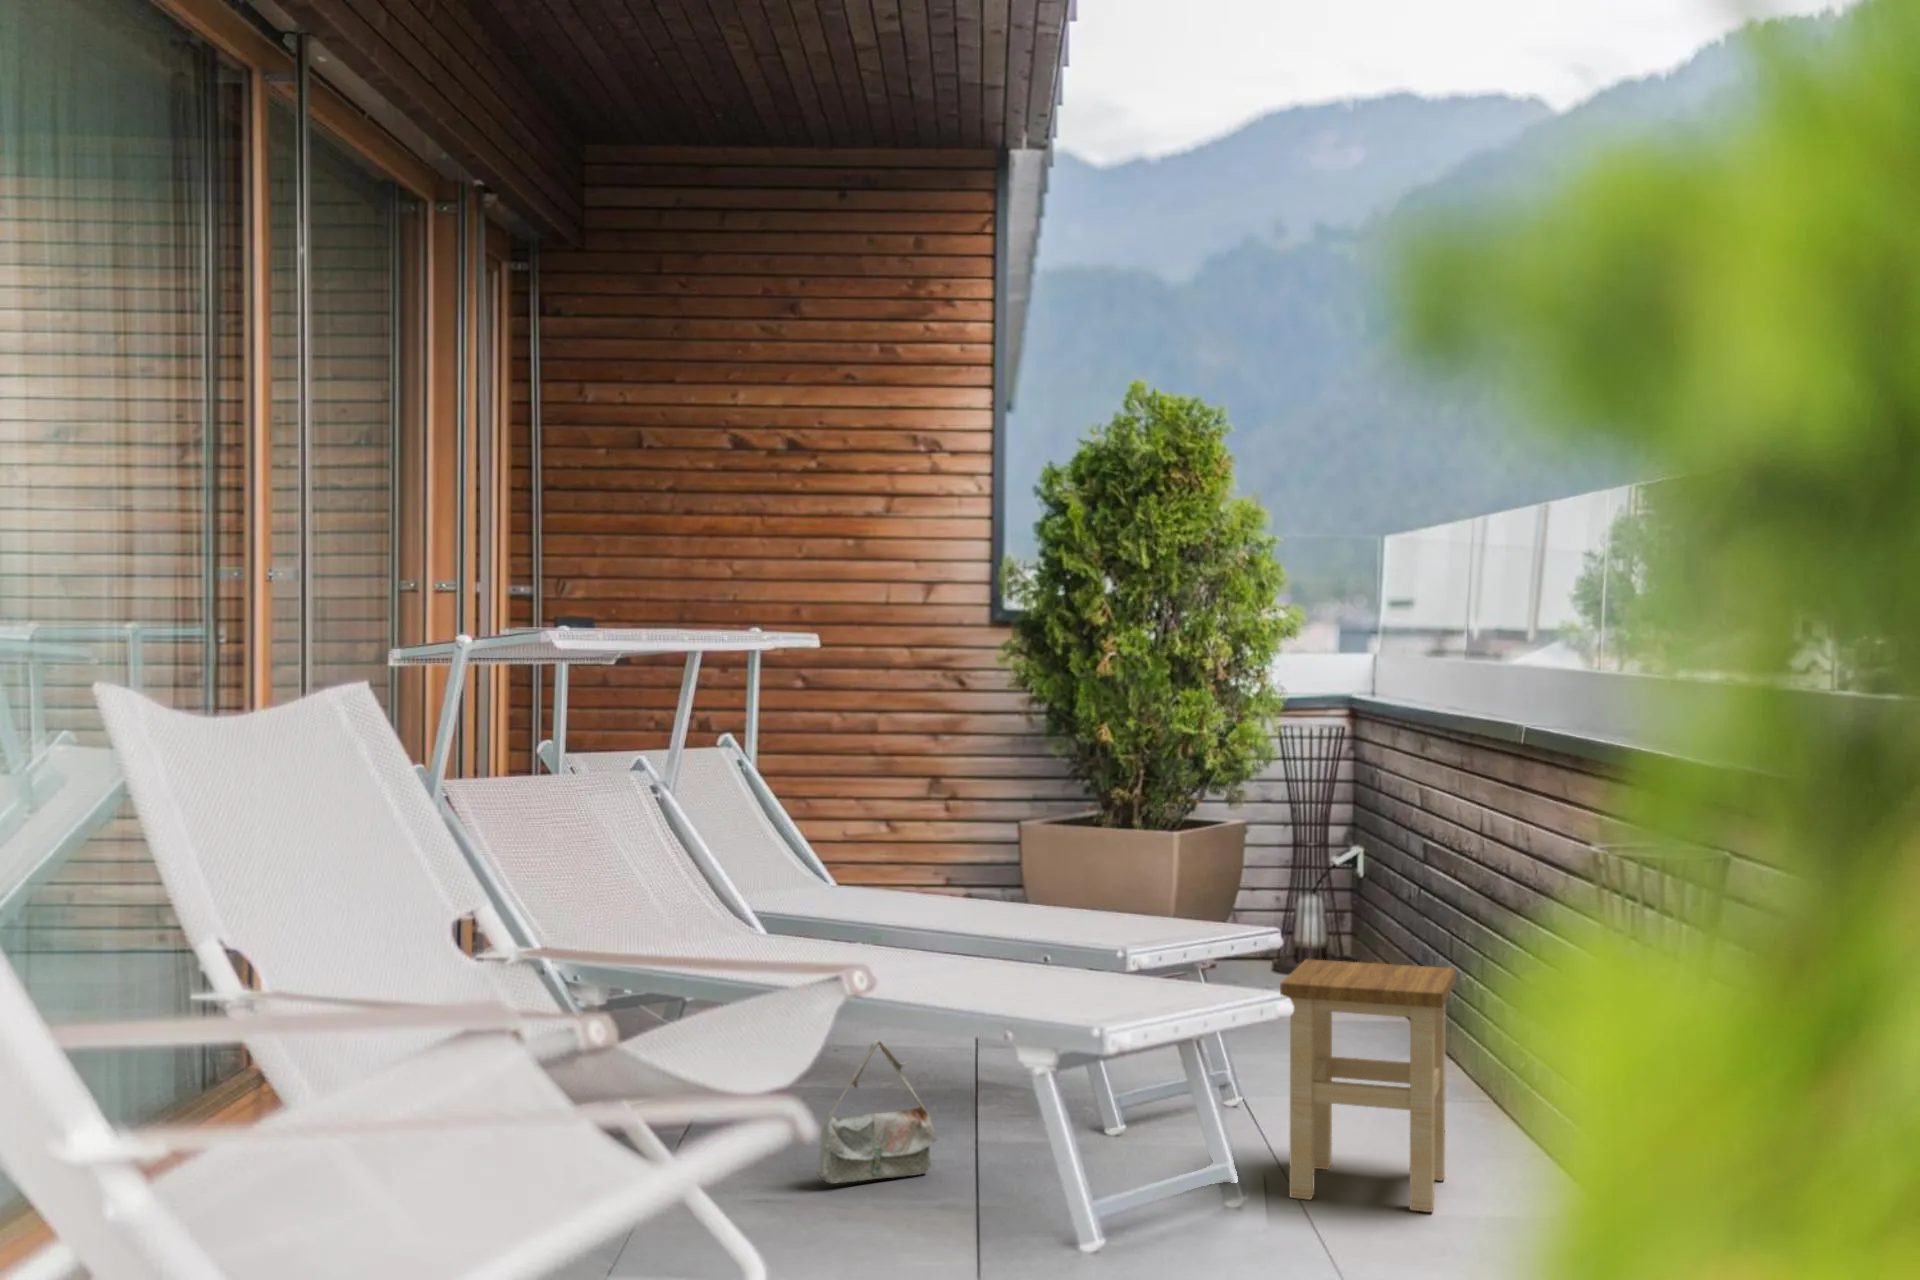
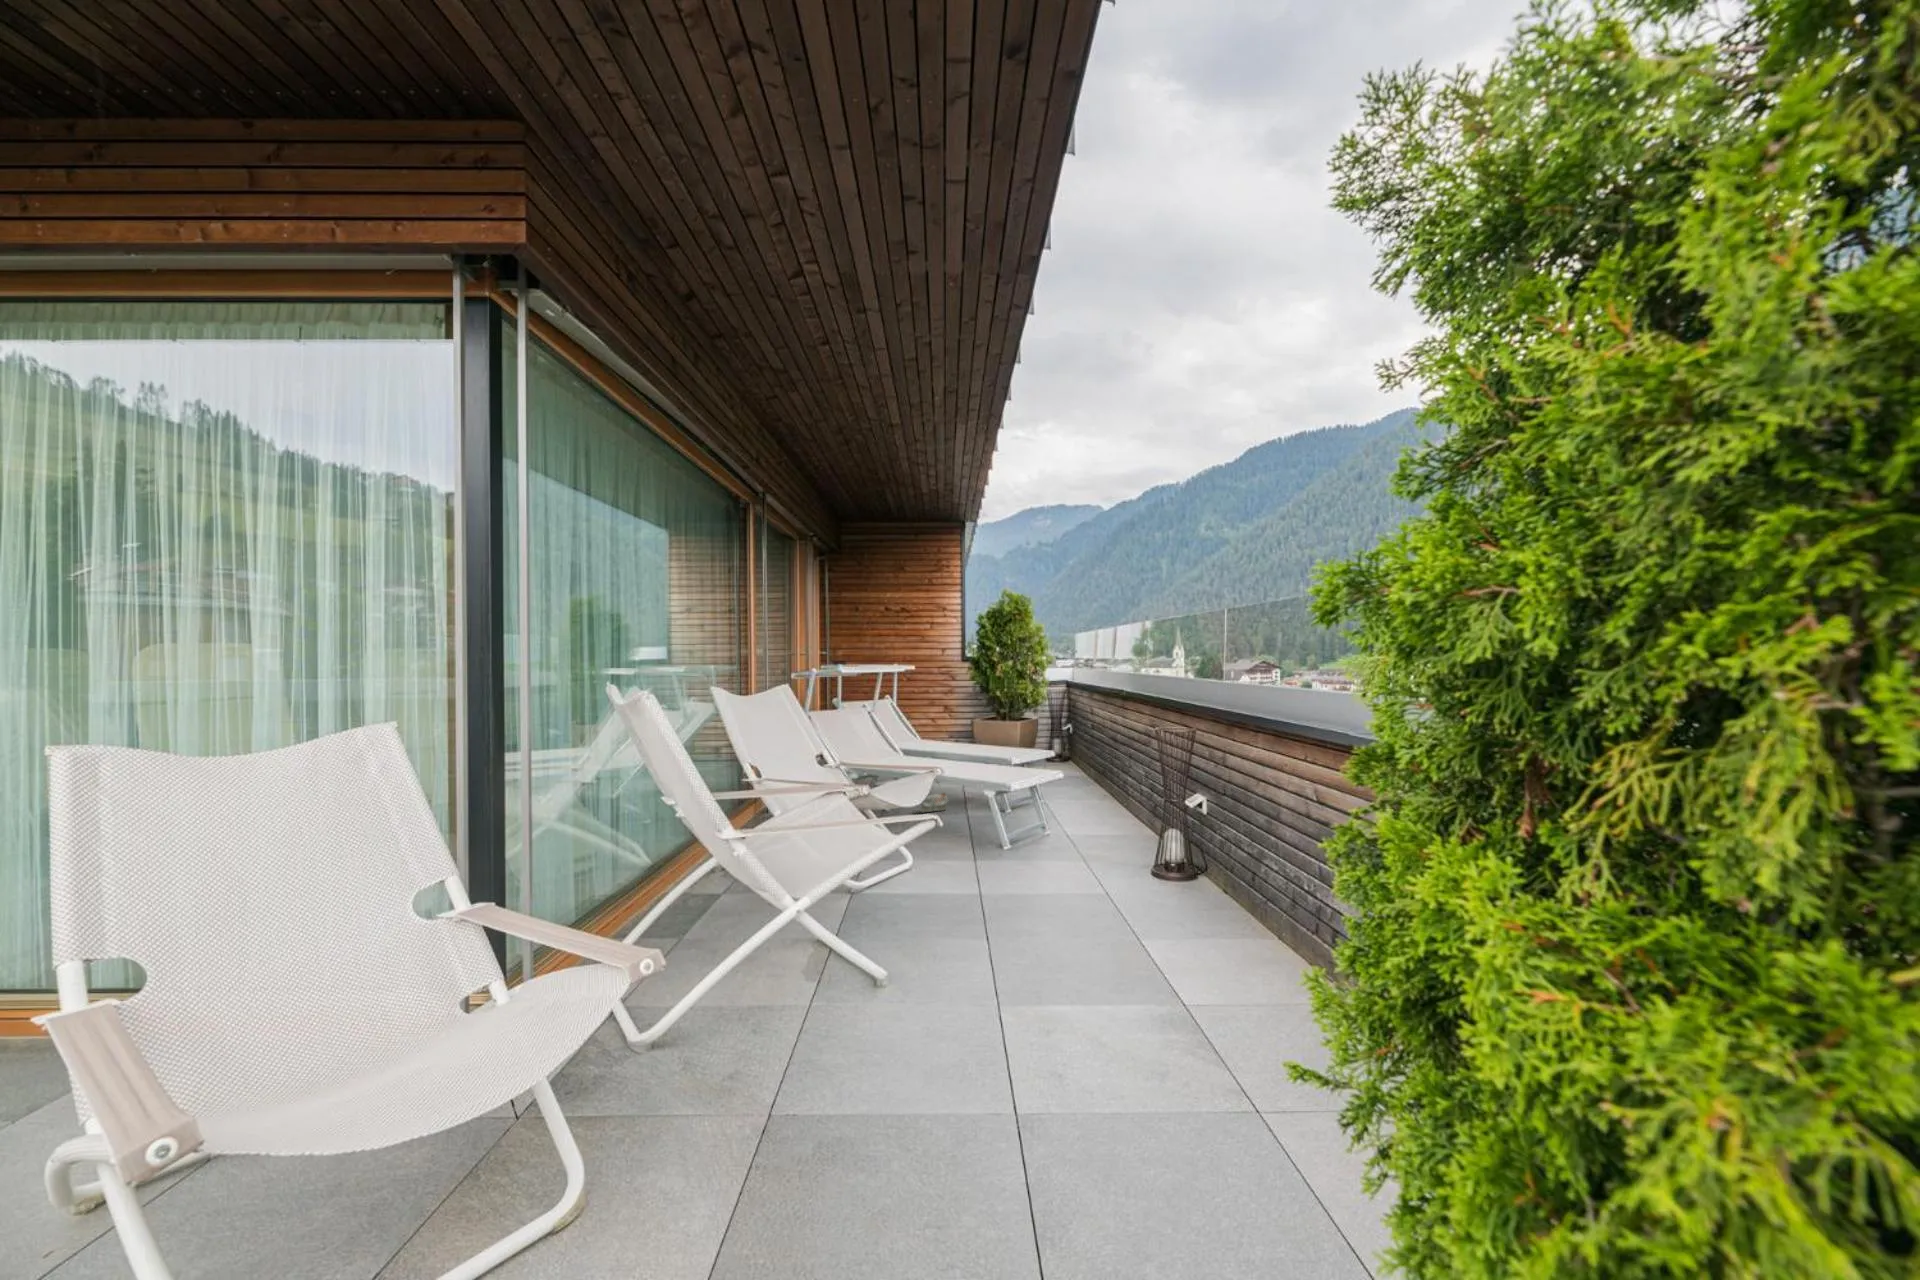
stool: present [1280,959,1456,1212] -> none [1034,753,1081,815]

